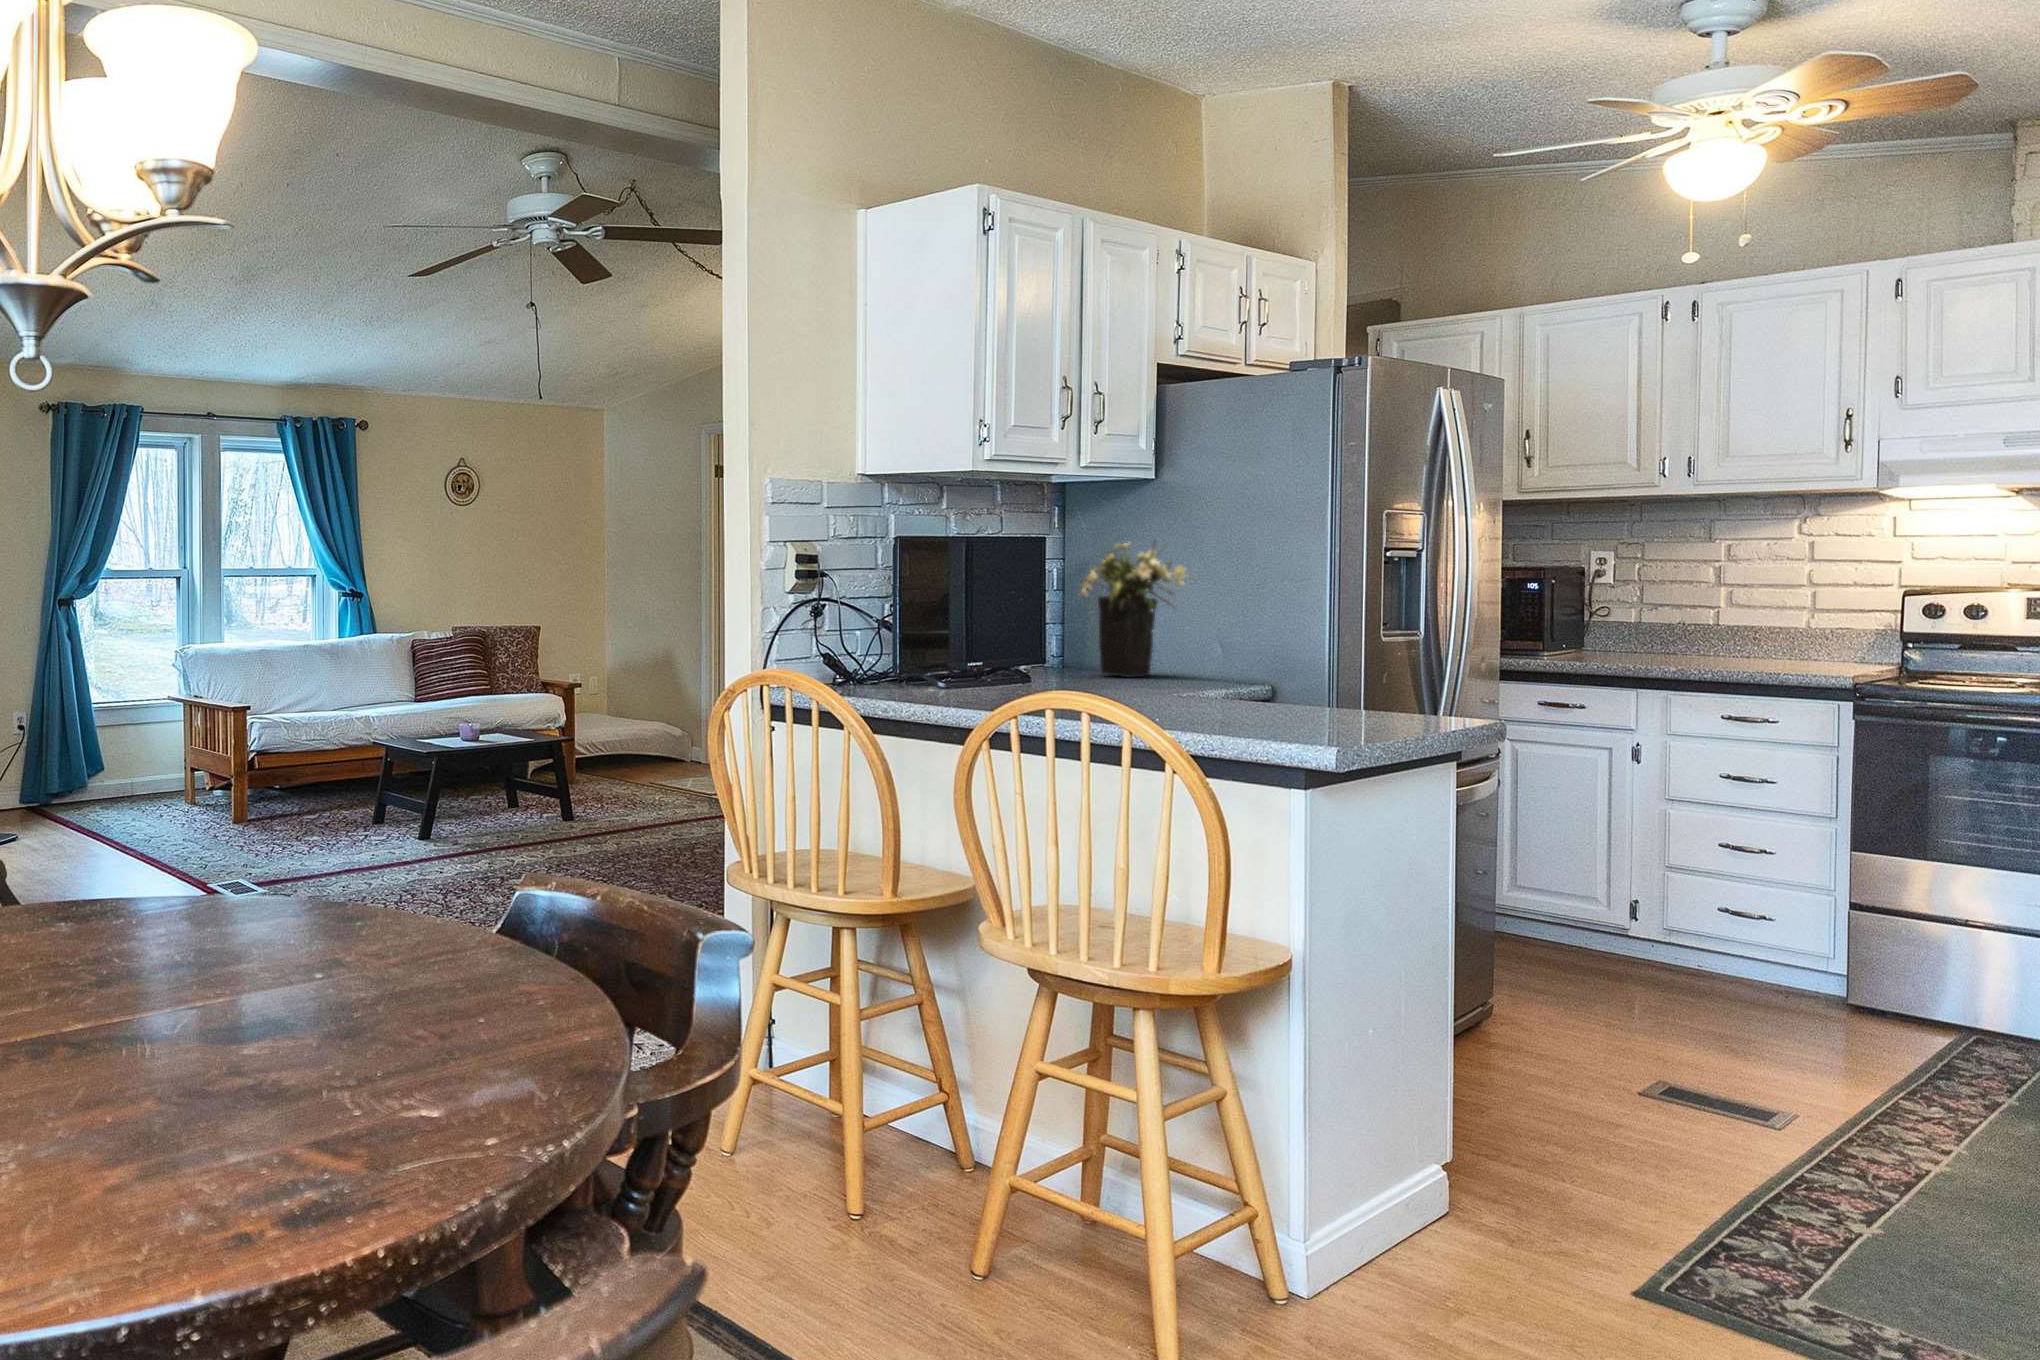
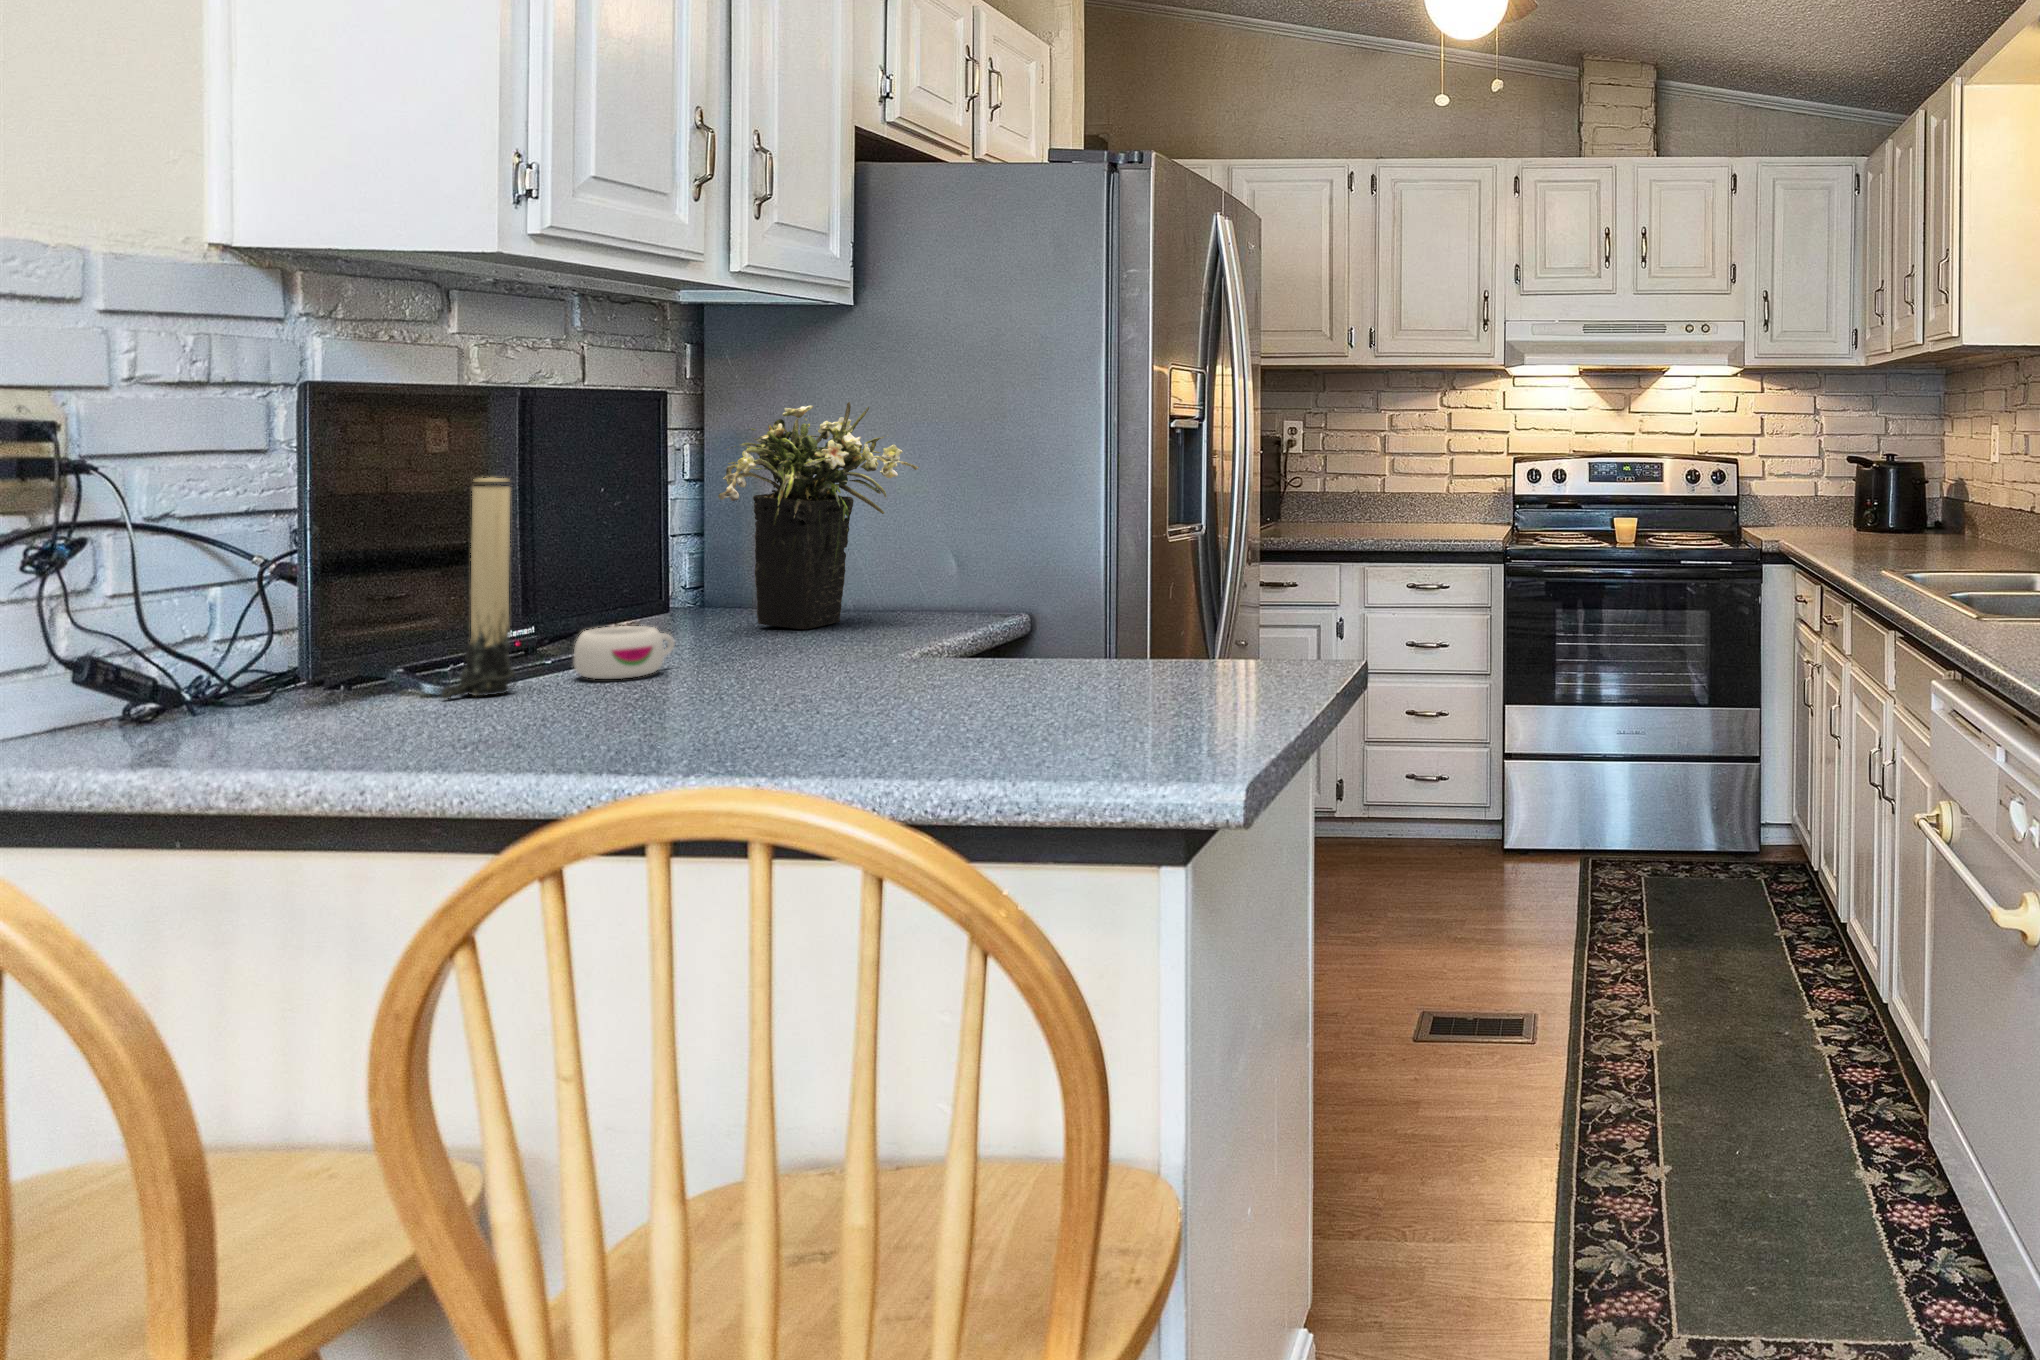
candle: none [948,579,980,686] -> present [442,478,516,699]
mug: none [1004,660,1053,685] -> present [573,626,674,679]

